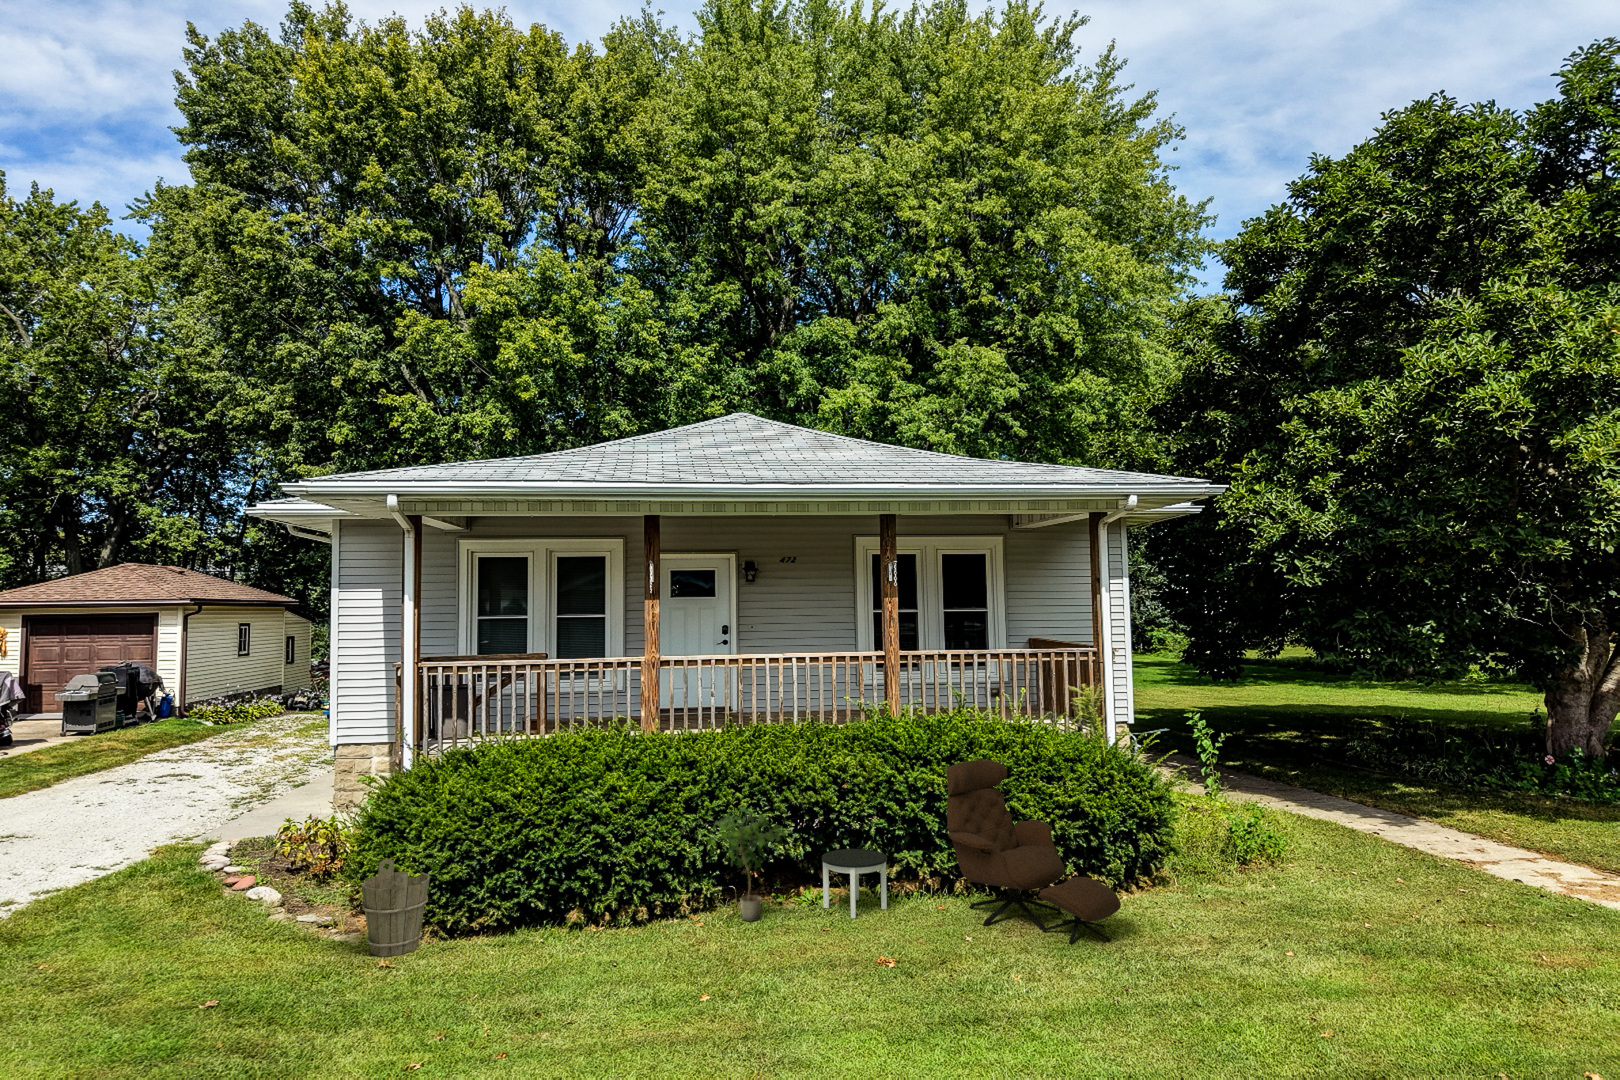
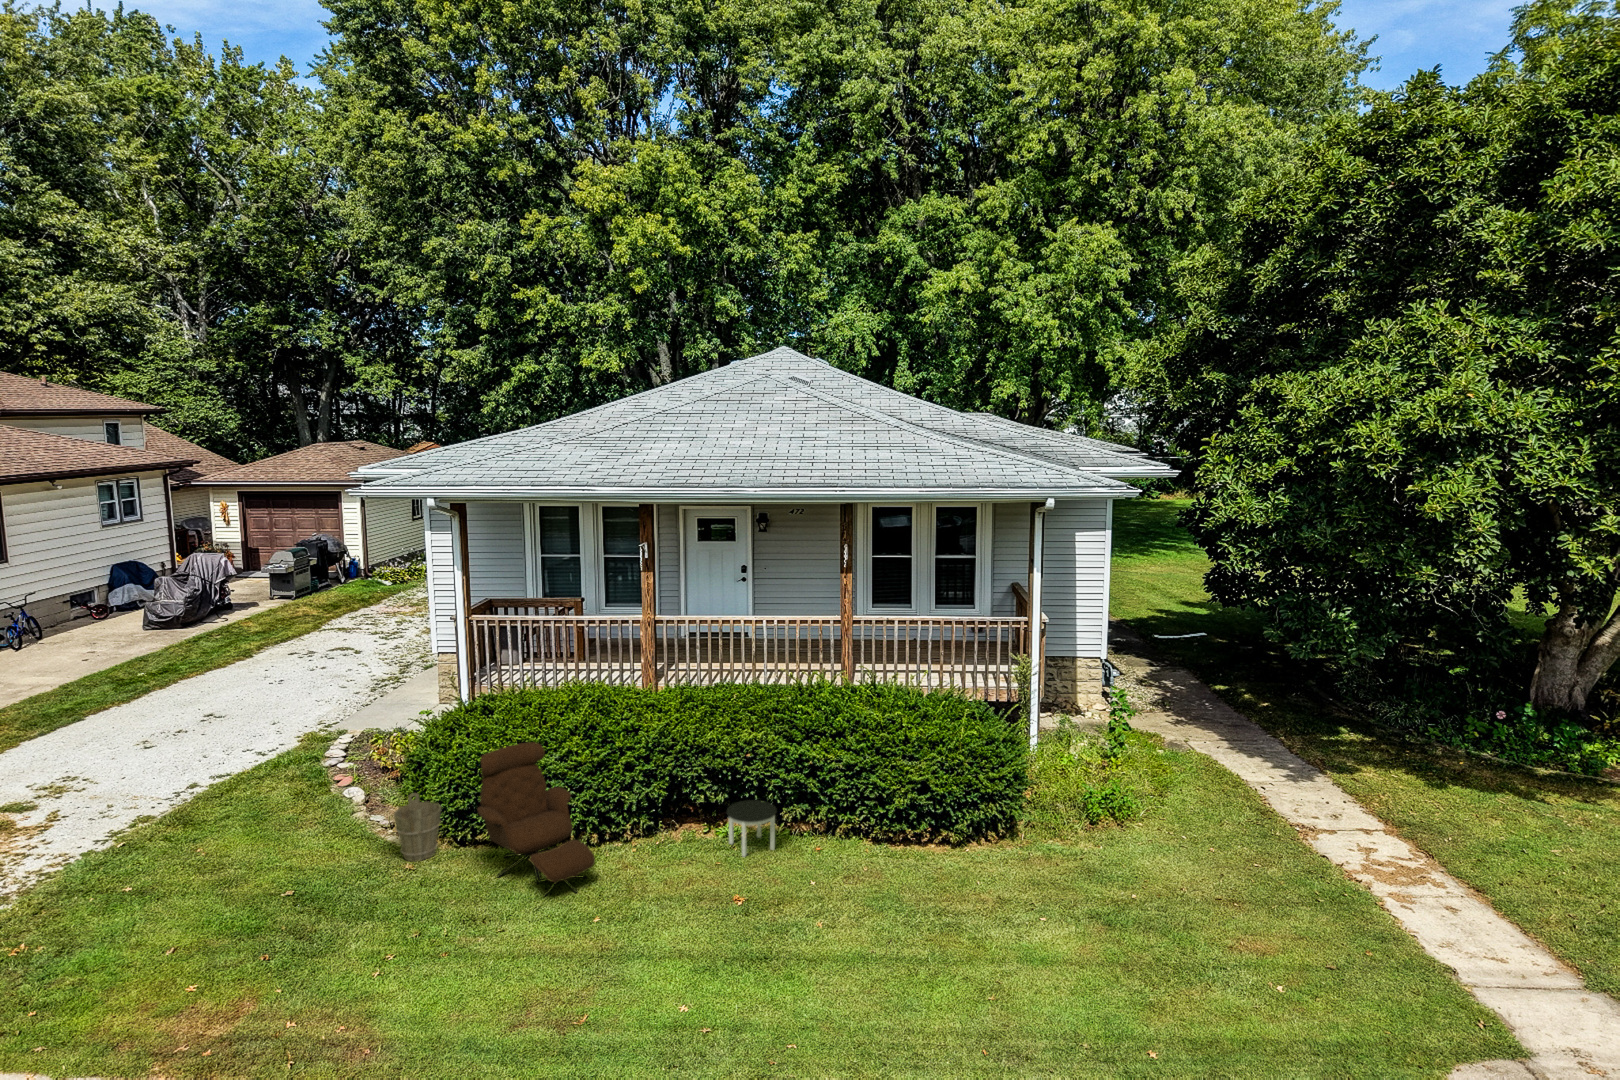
lounge chair: present [946,760,1121,944] -> present [477,742,595,896]
potted plant: present [708,807,786,922] -> none [639,767,692,853]

